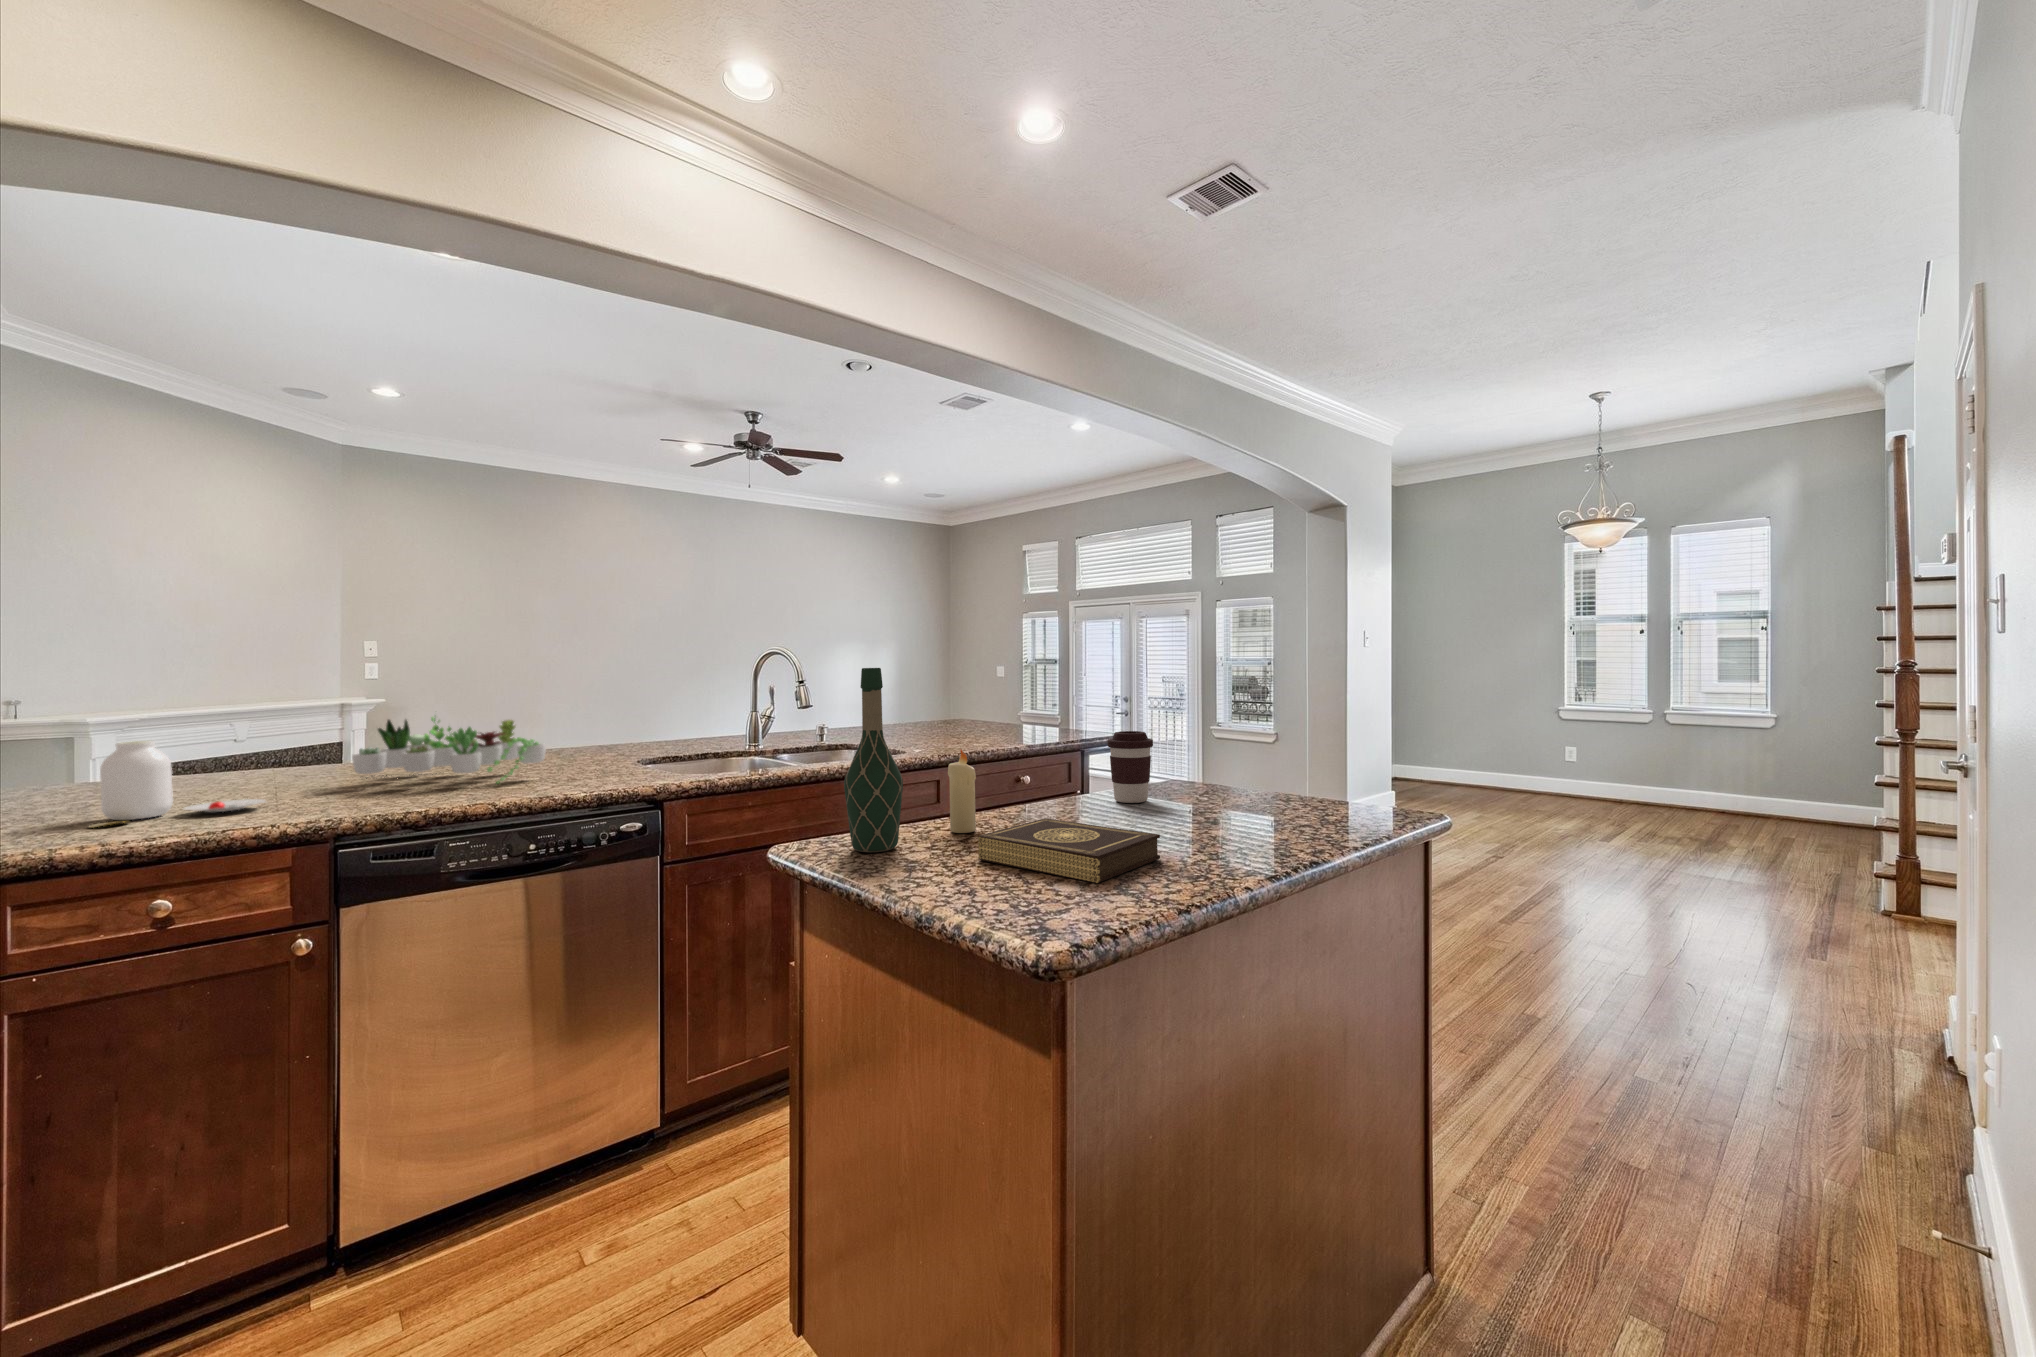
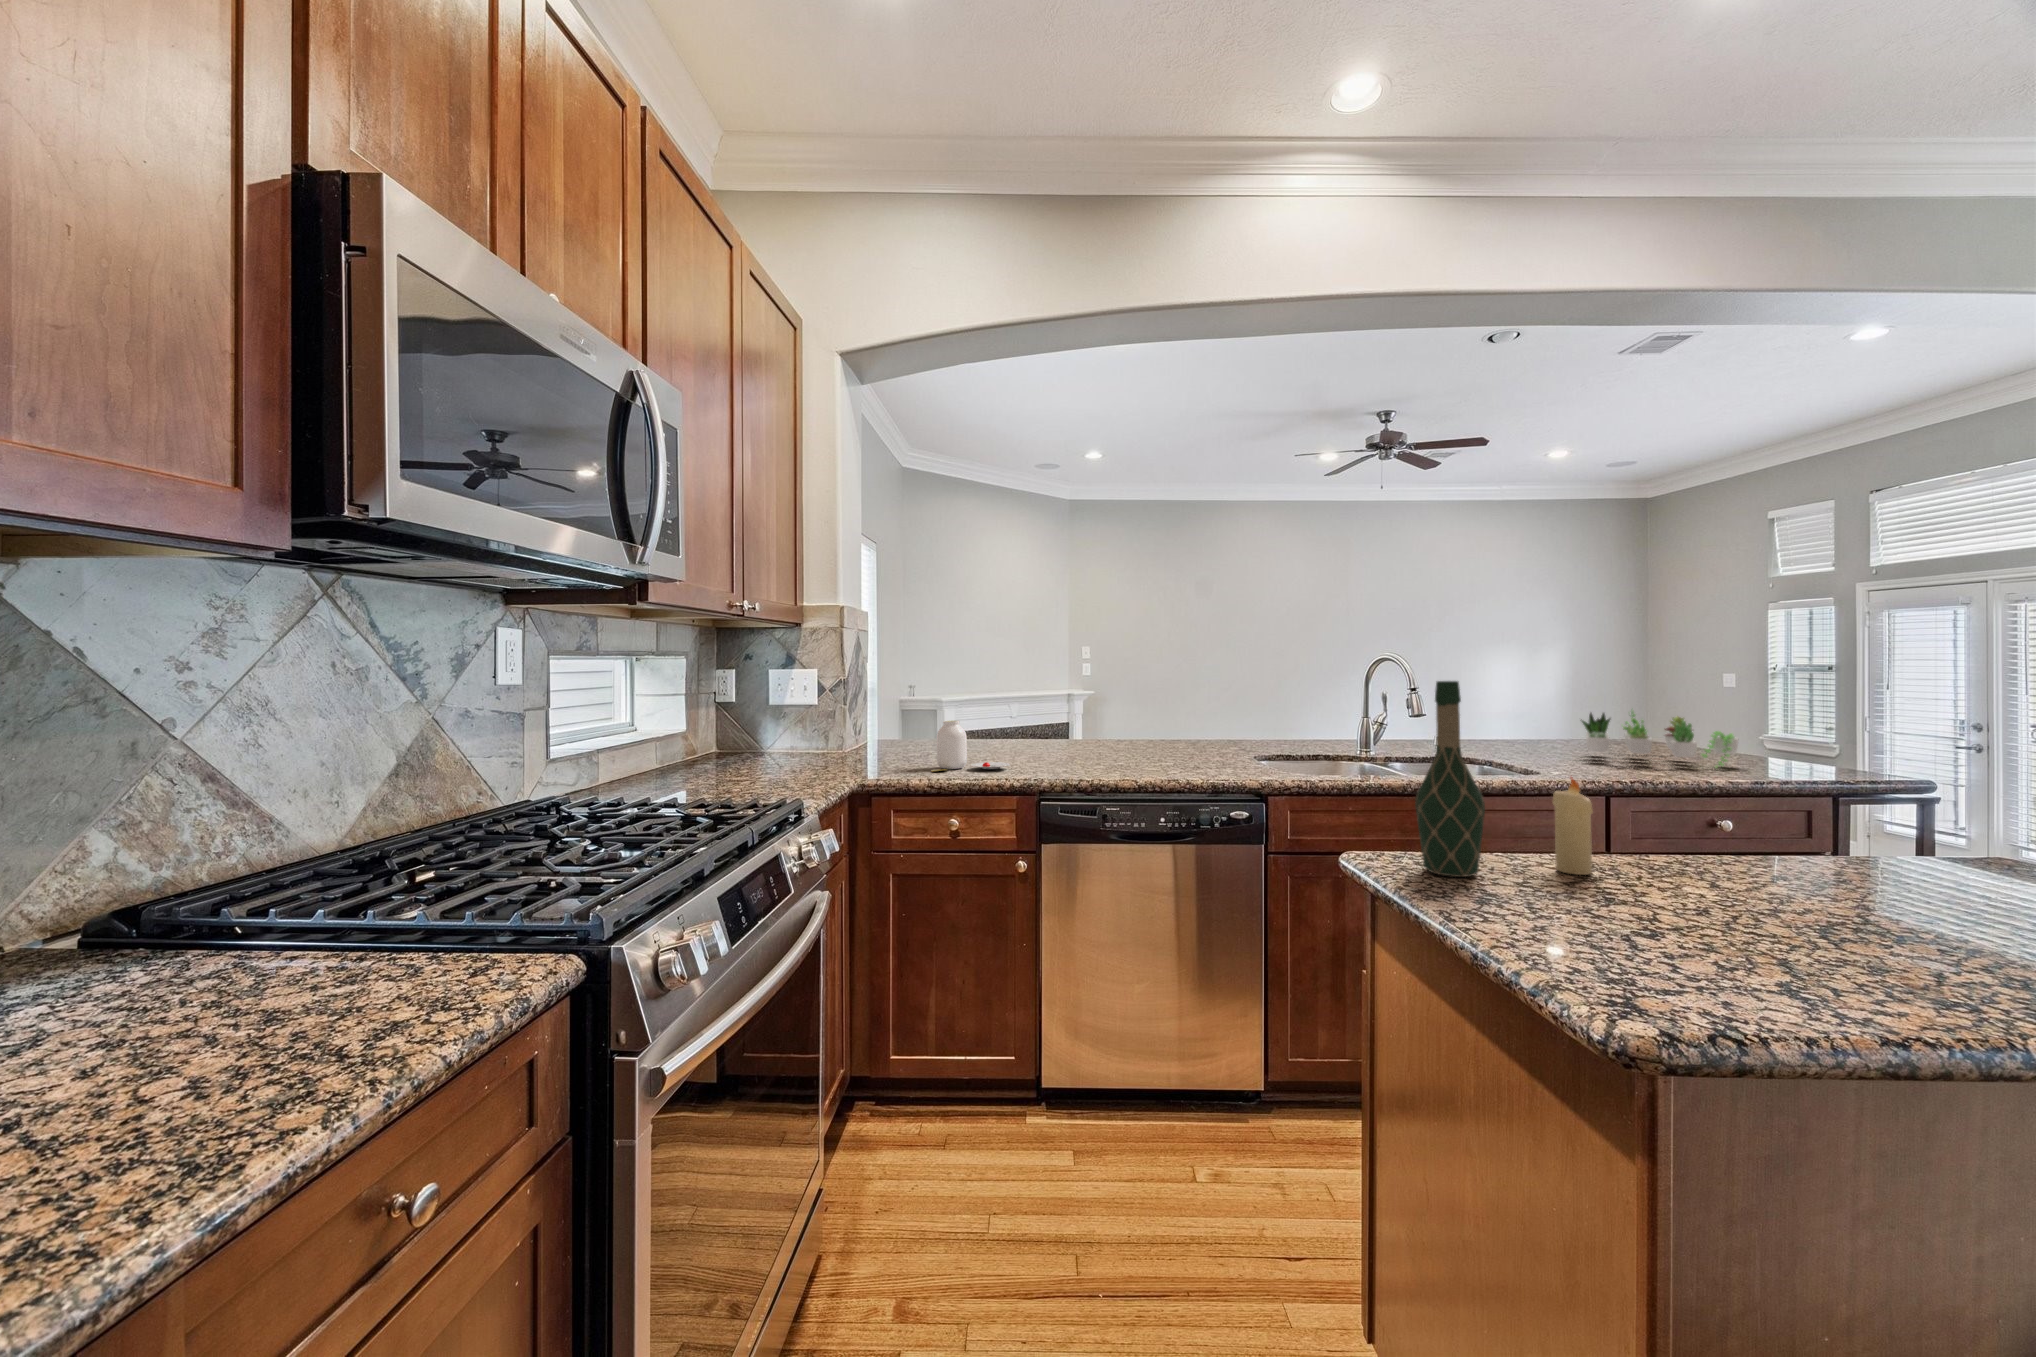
succulent plant: present [352,717,546,784] -> present [1582,712,1738,768]
coffee cup: present [1107,731,1153,803] -> none [1842,773,1941,880]
book: present [978,818,1160,883] -> none [1577,875,1899,972]

